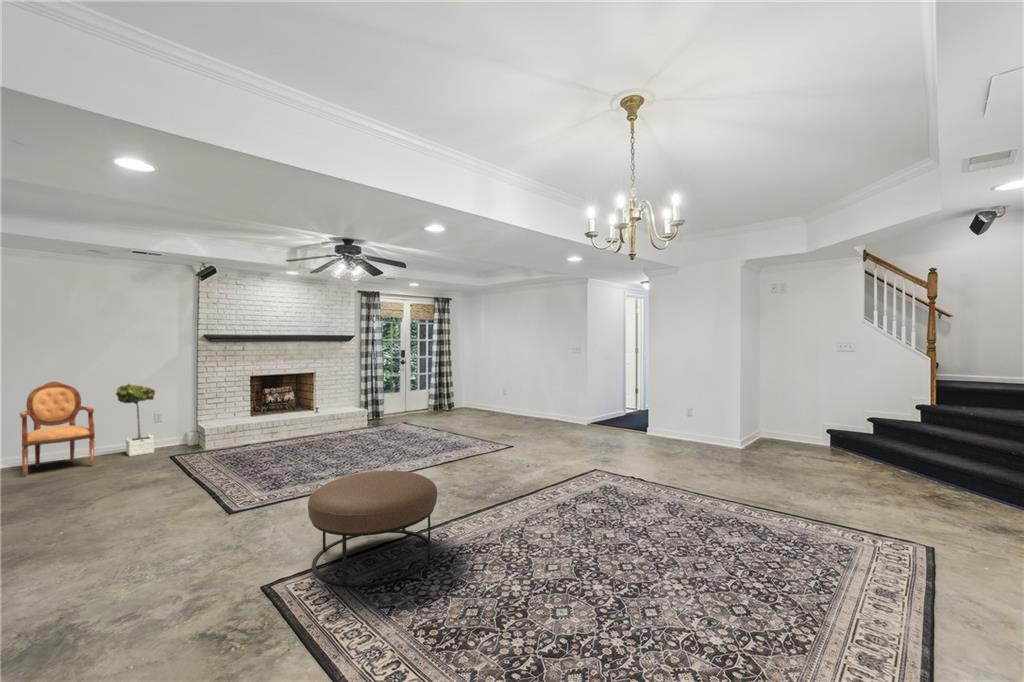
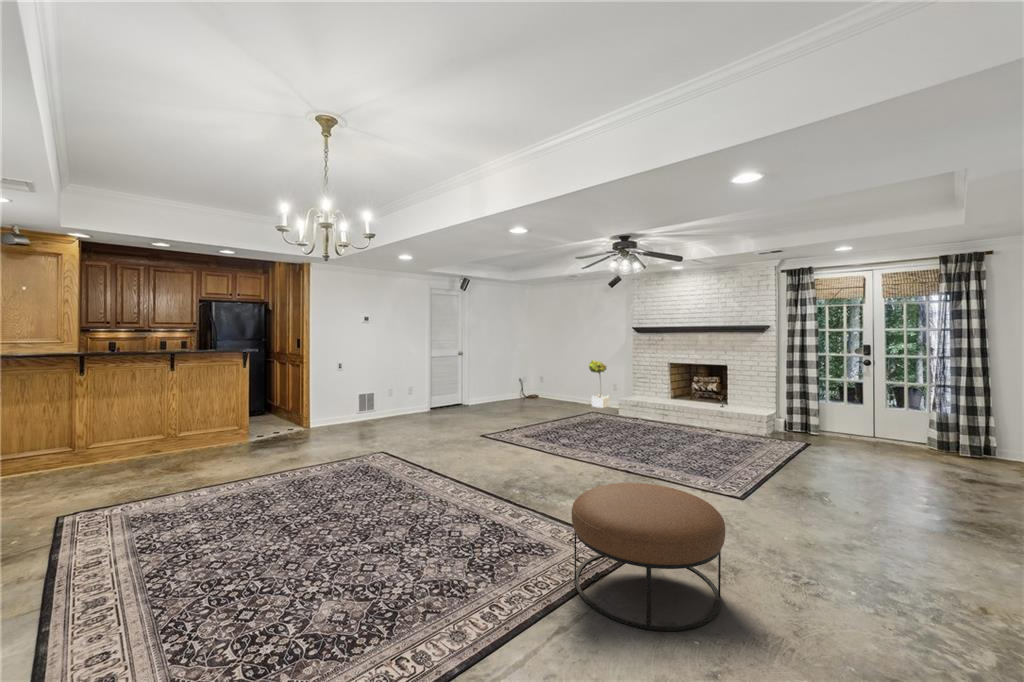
armchair: present [20,382,95,476] -> none [546,355,579,406]
ottoman: present [308,471,437,587] -> present [571,483,725,631]

